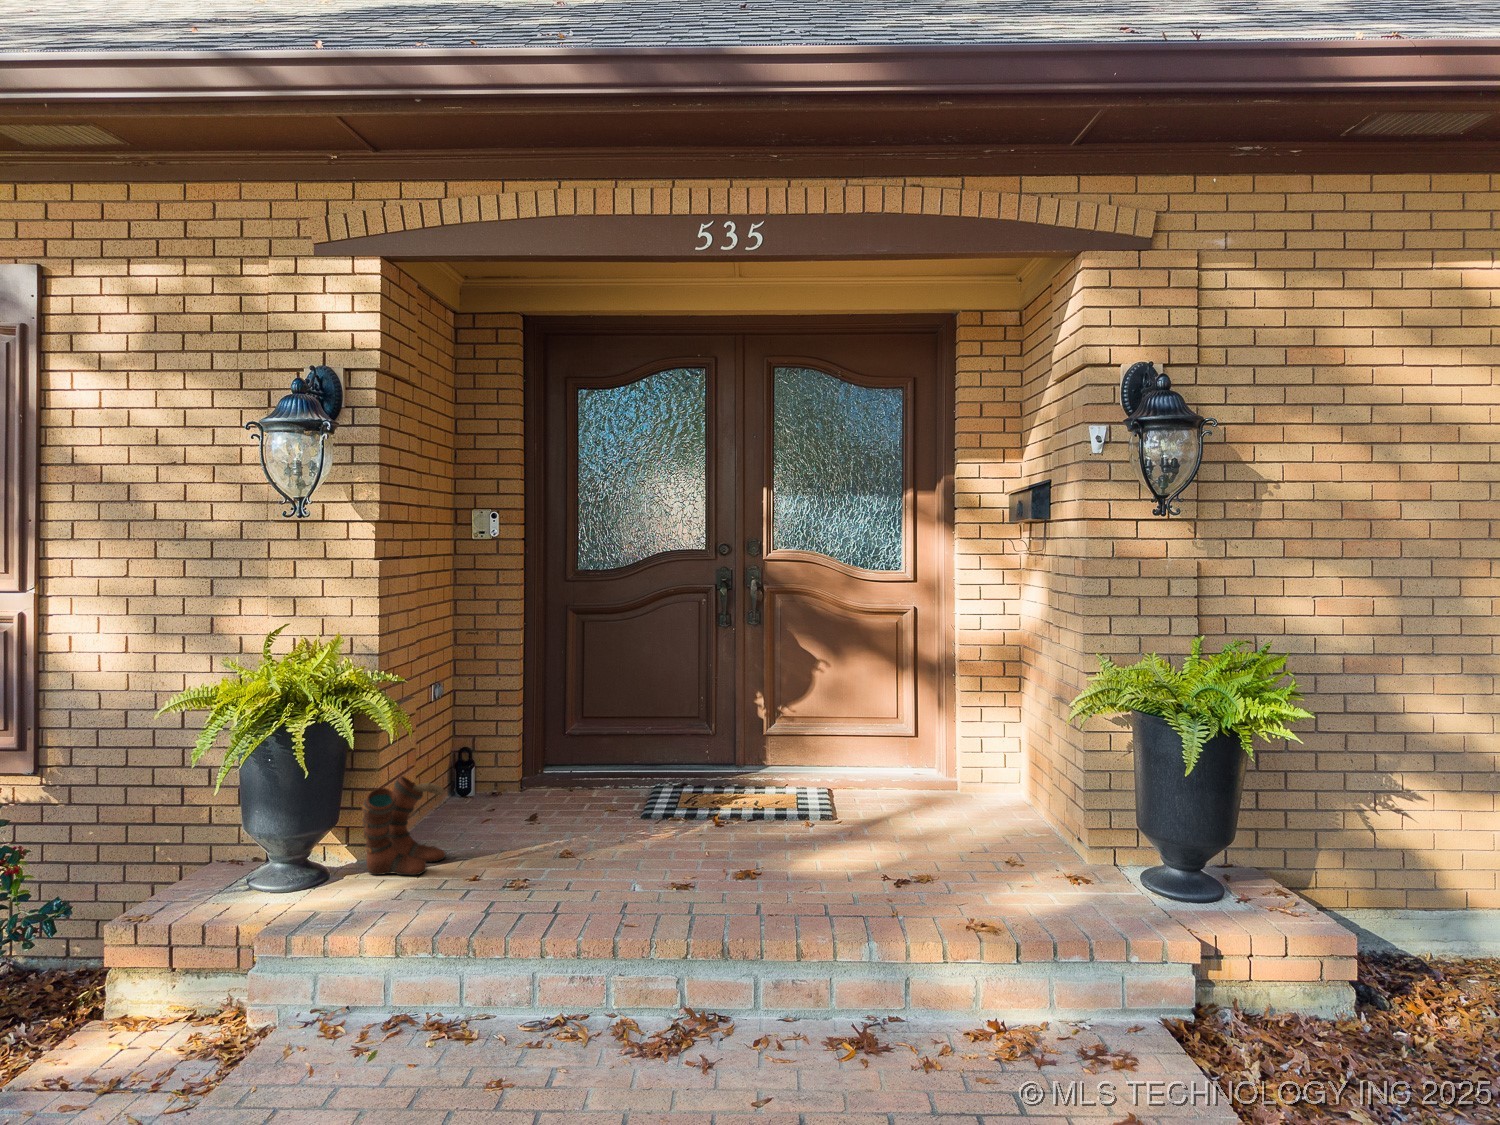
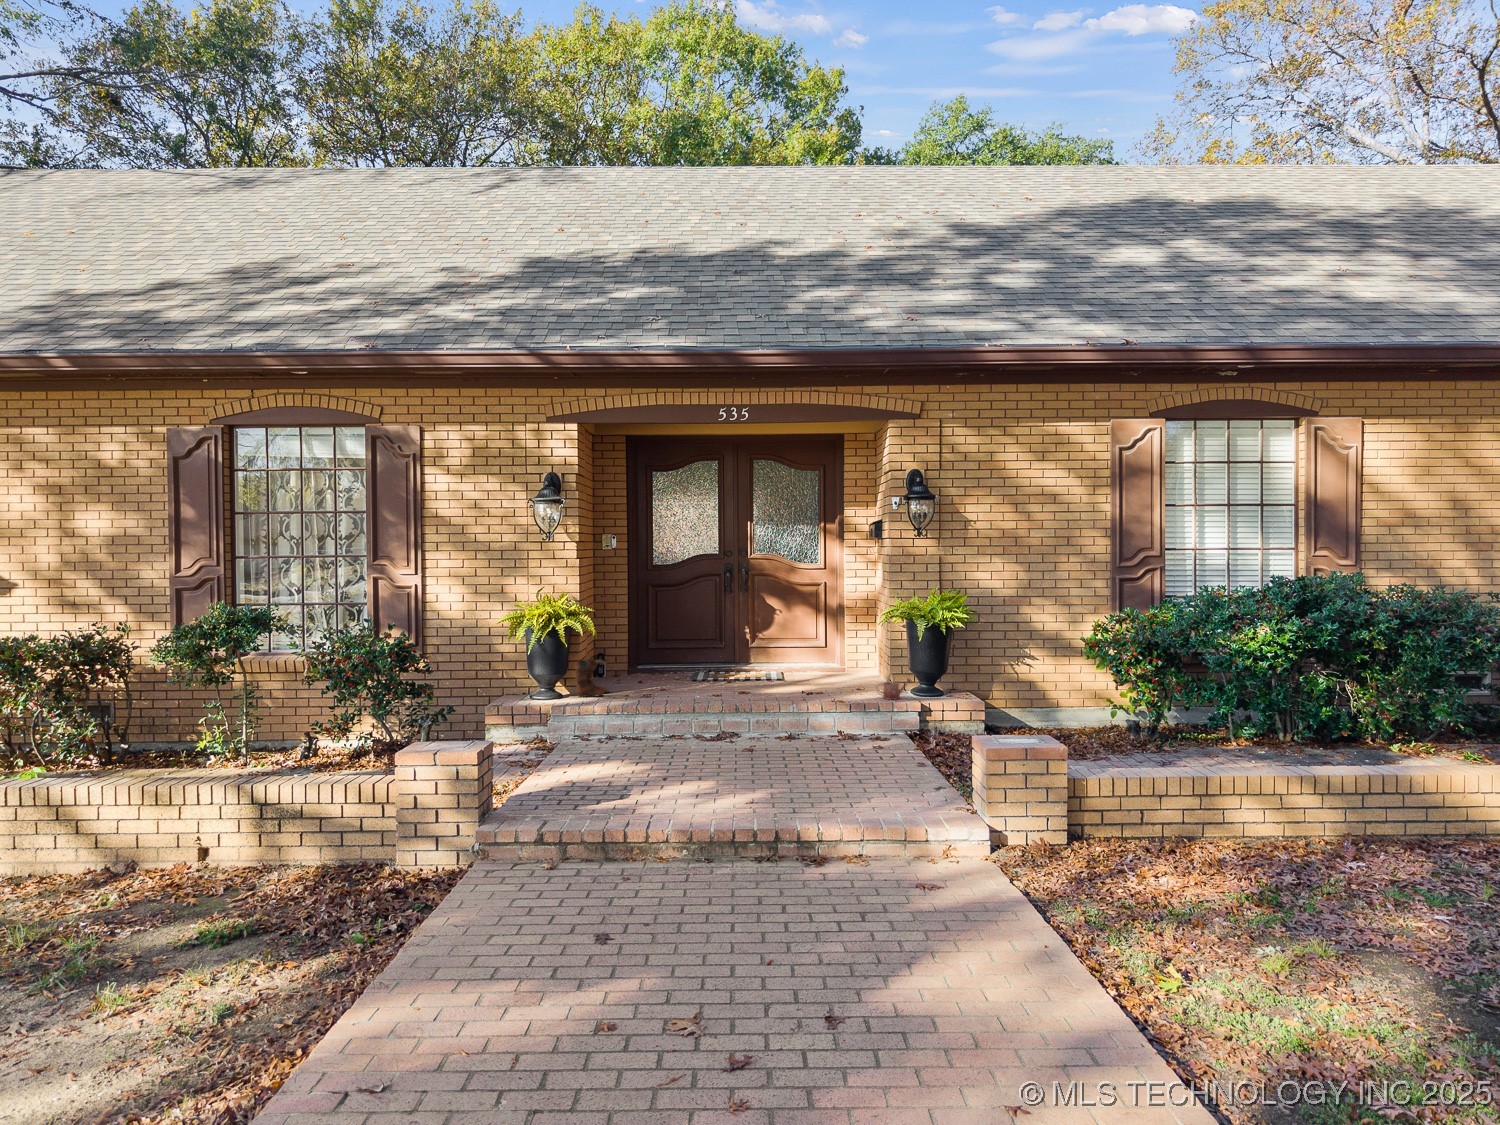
watering can: none [1060,841,1146,907] -> present [876,674,912,700]

